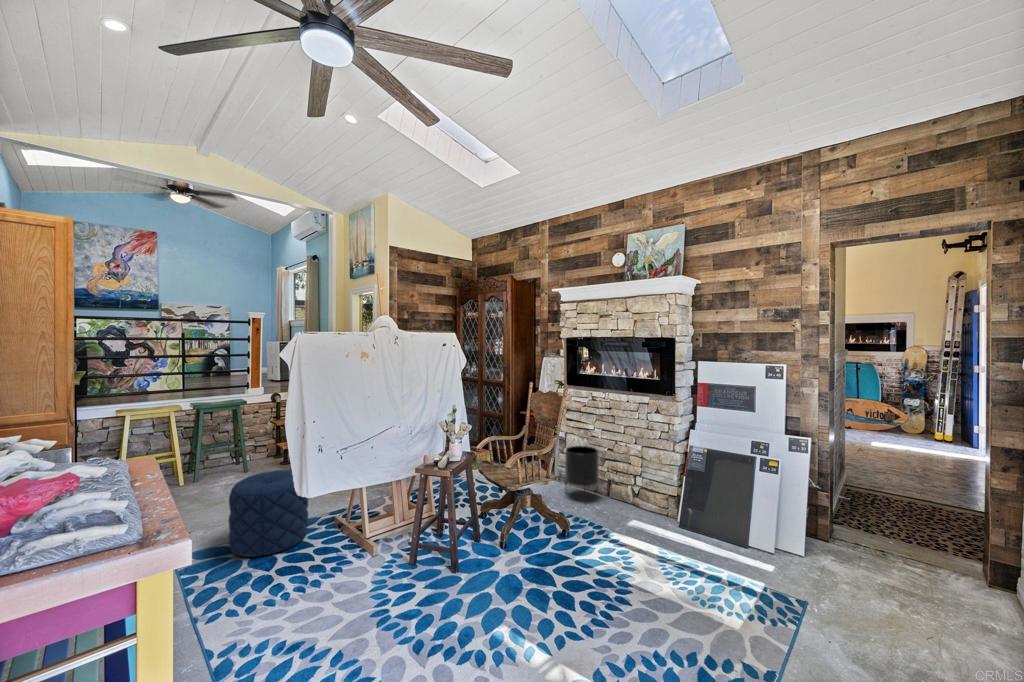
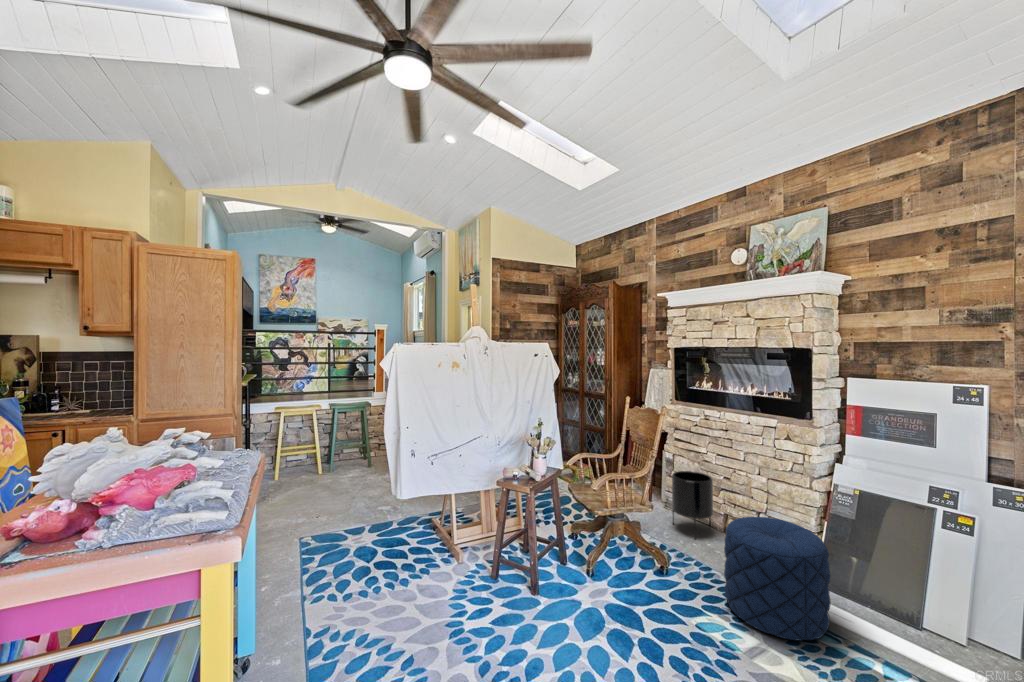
pouf: present [228,470,308,557] -> present [724,517,831,641]

